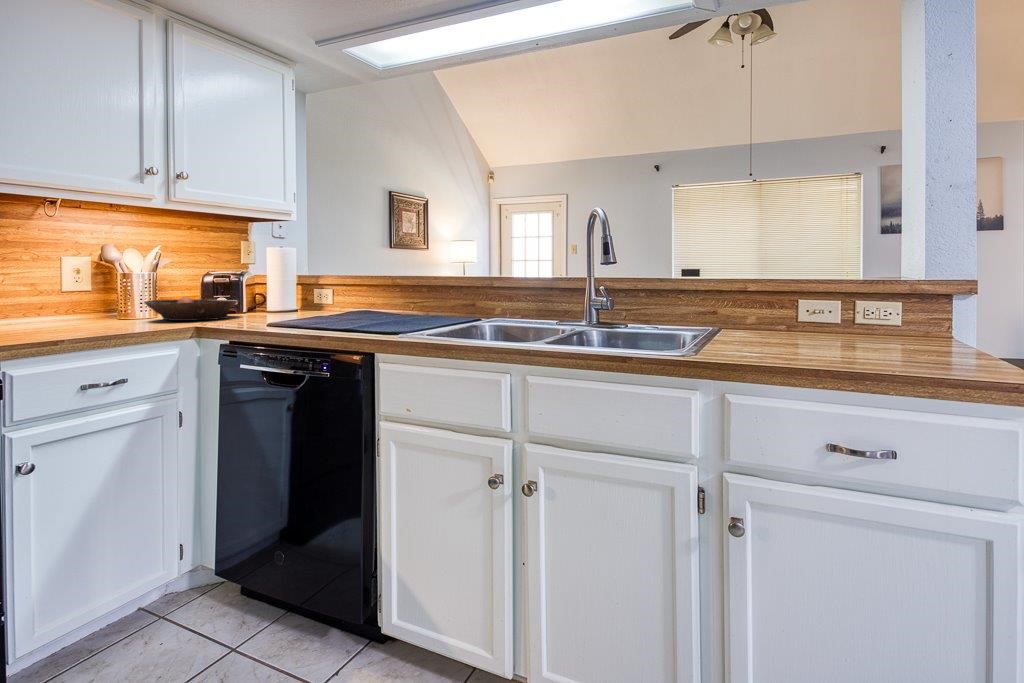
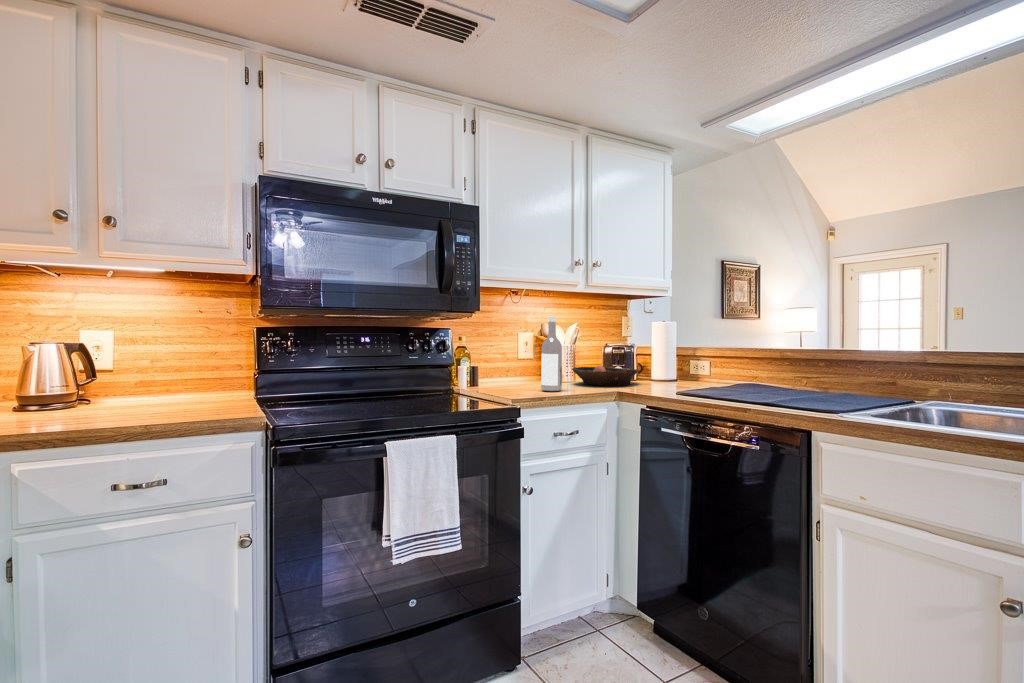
wine bottle: none [74,229,111,330] -> present [541,317,562,391]

